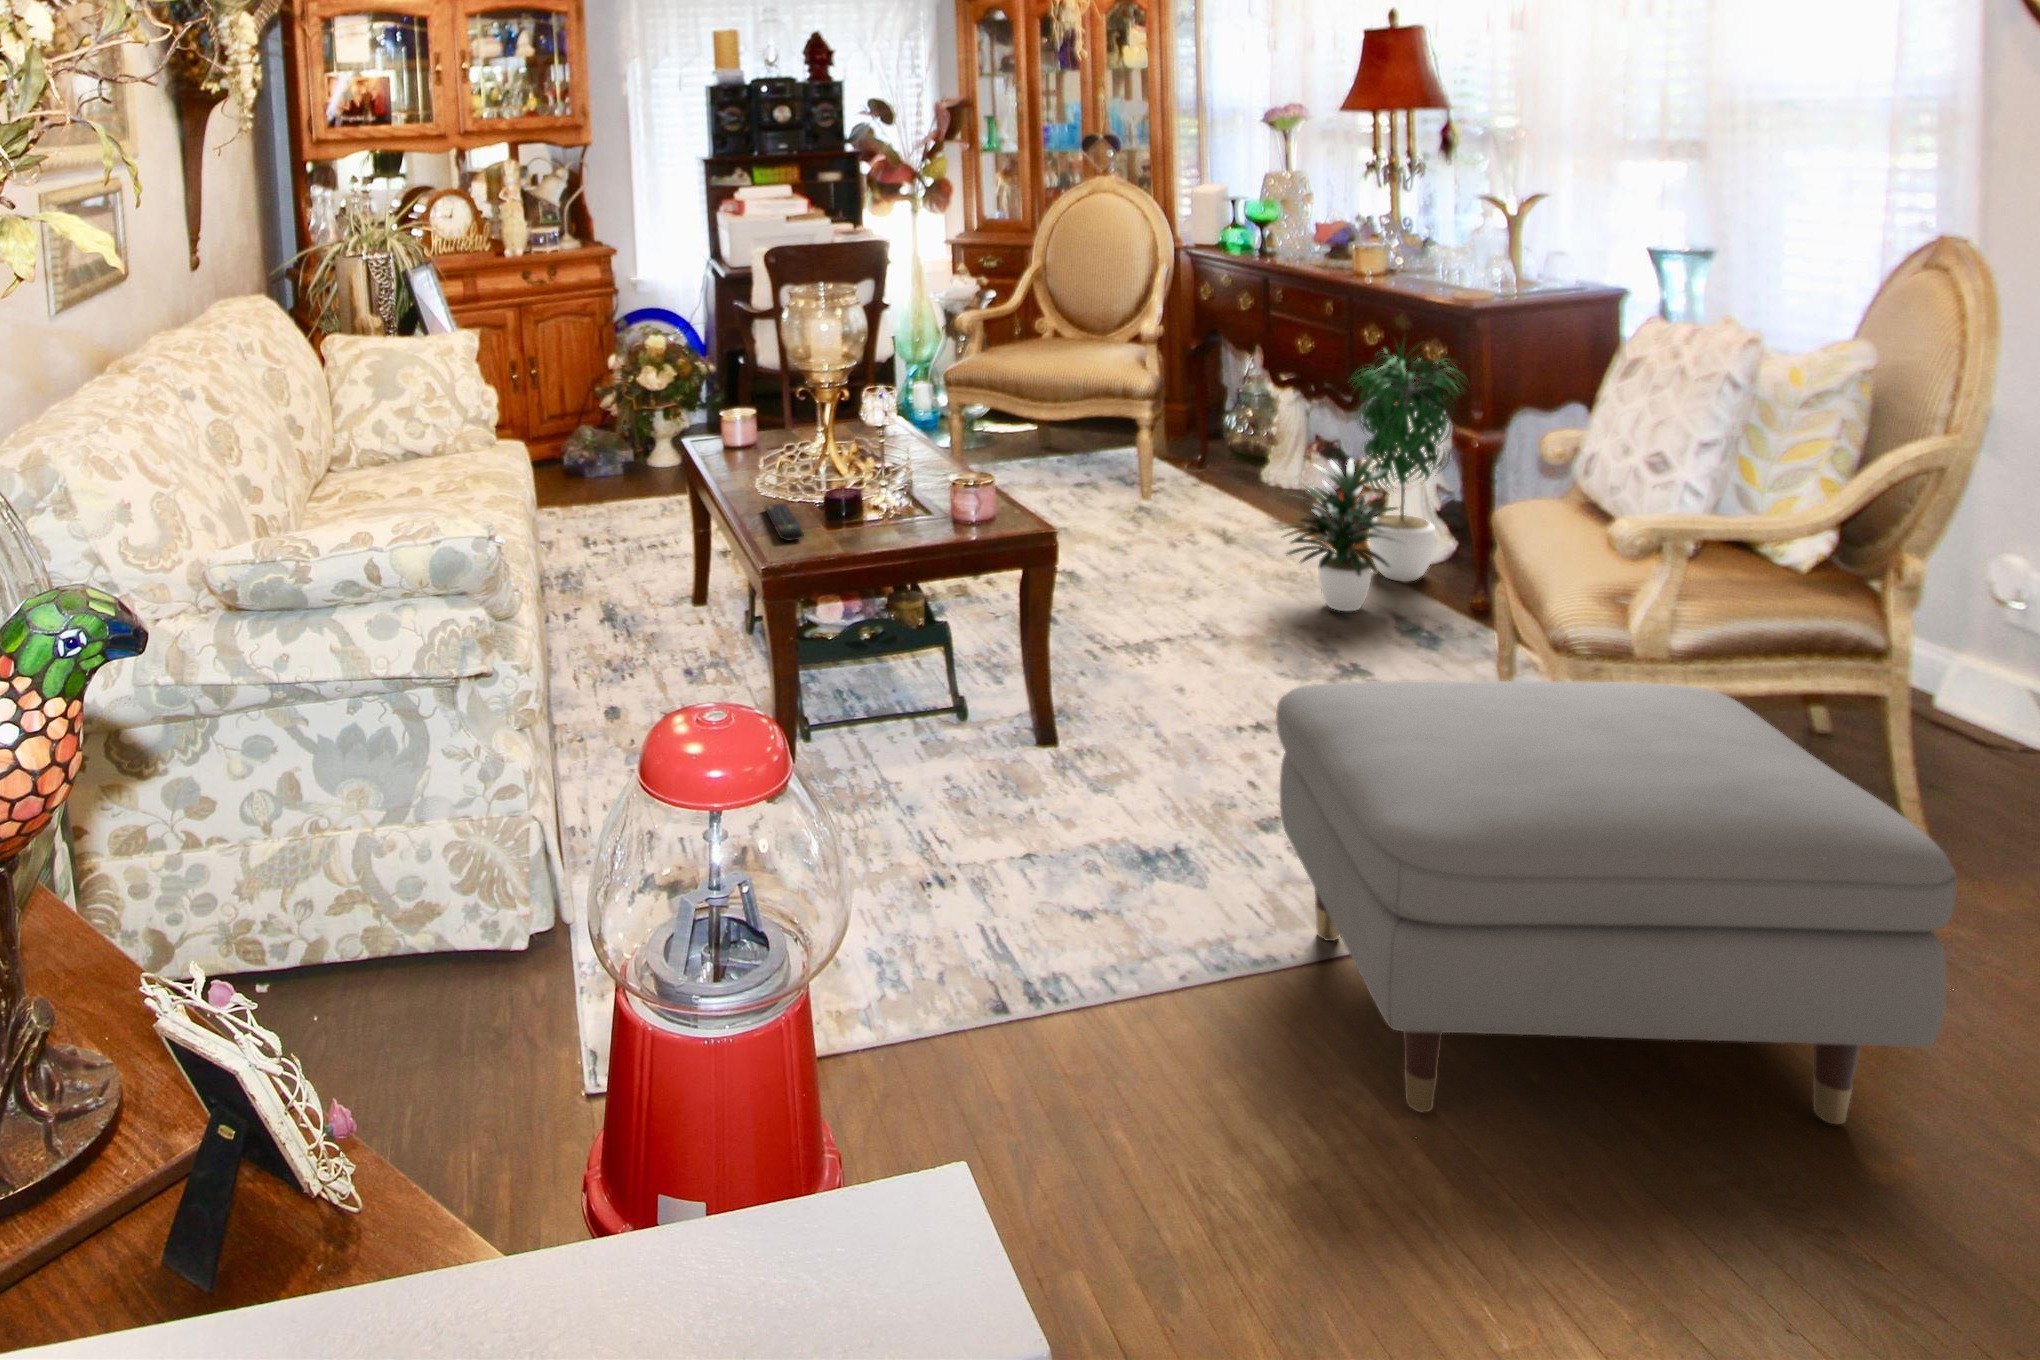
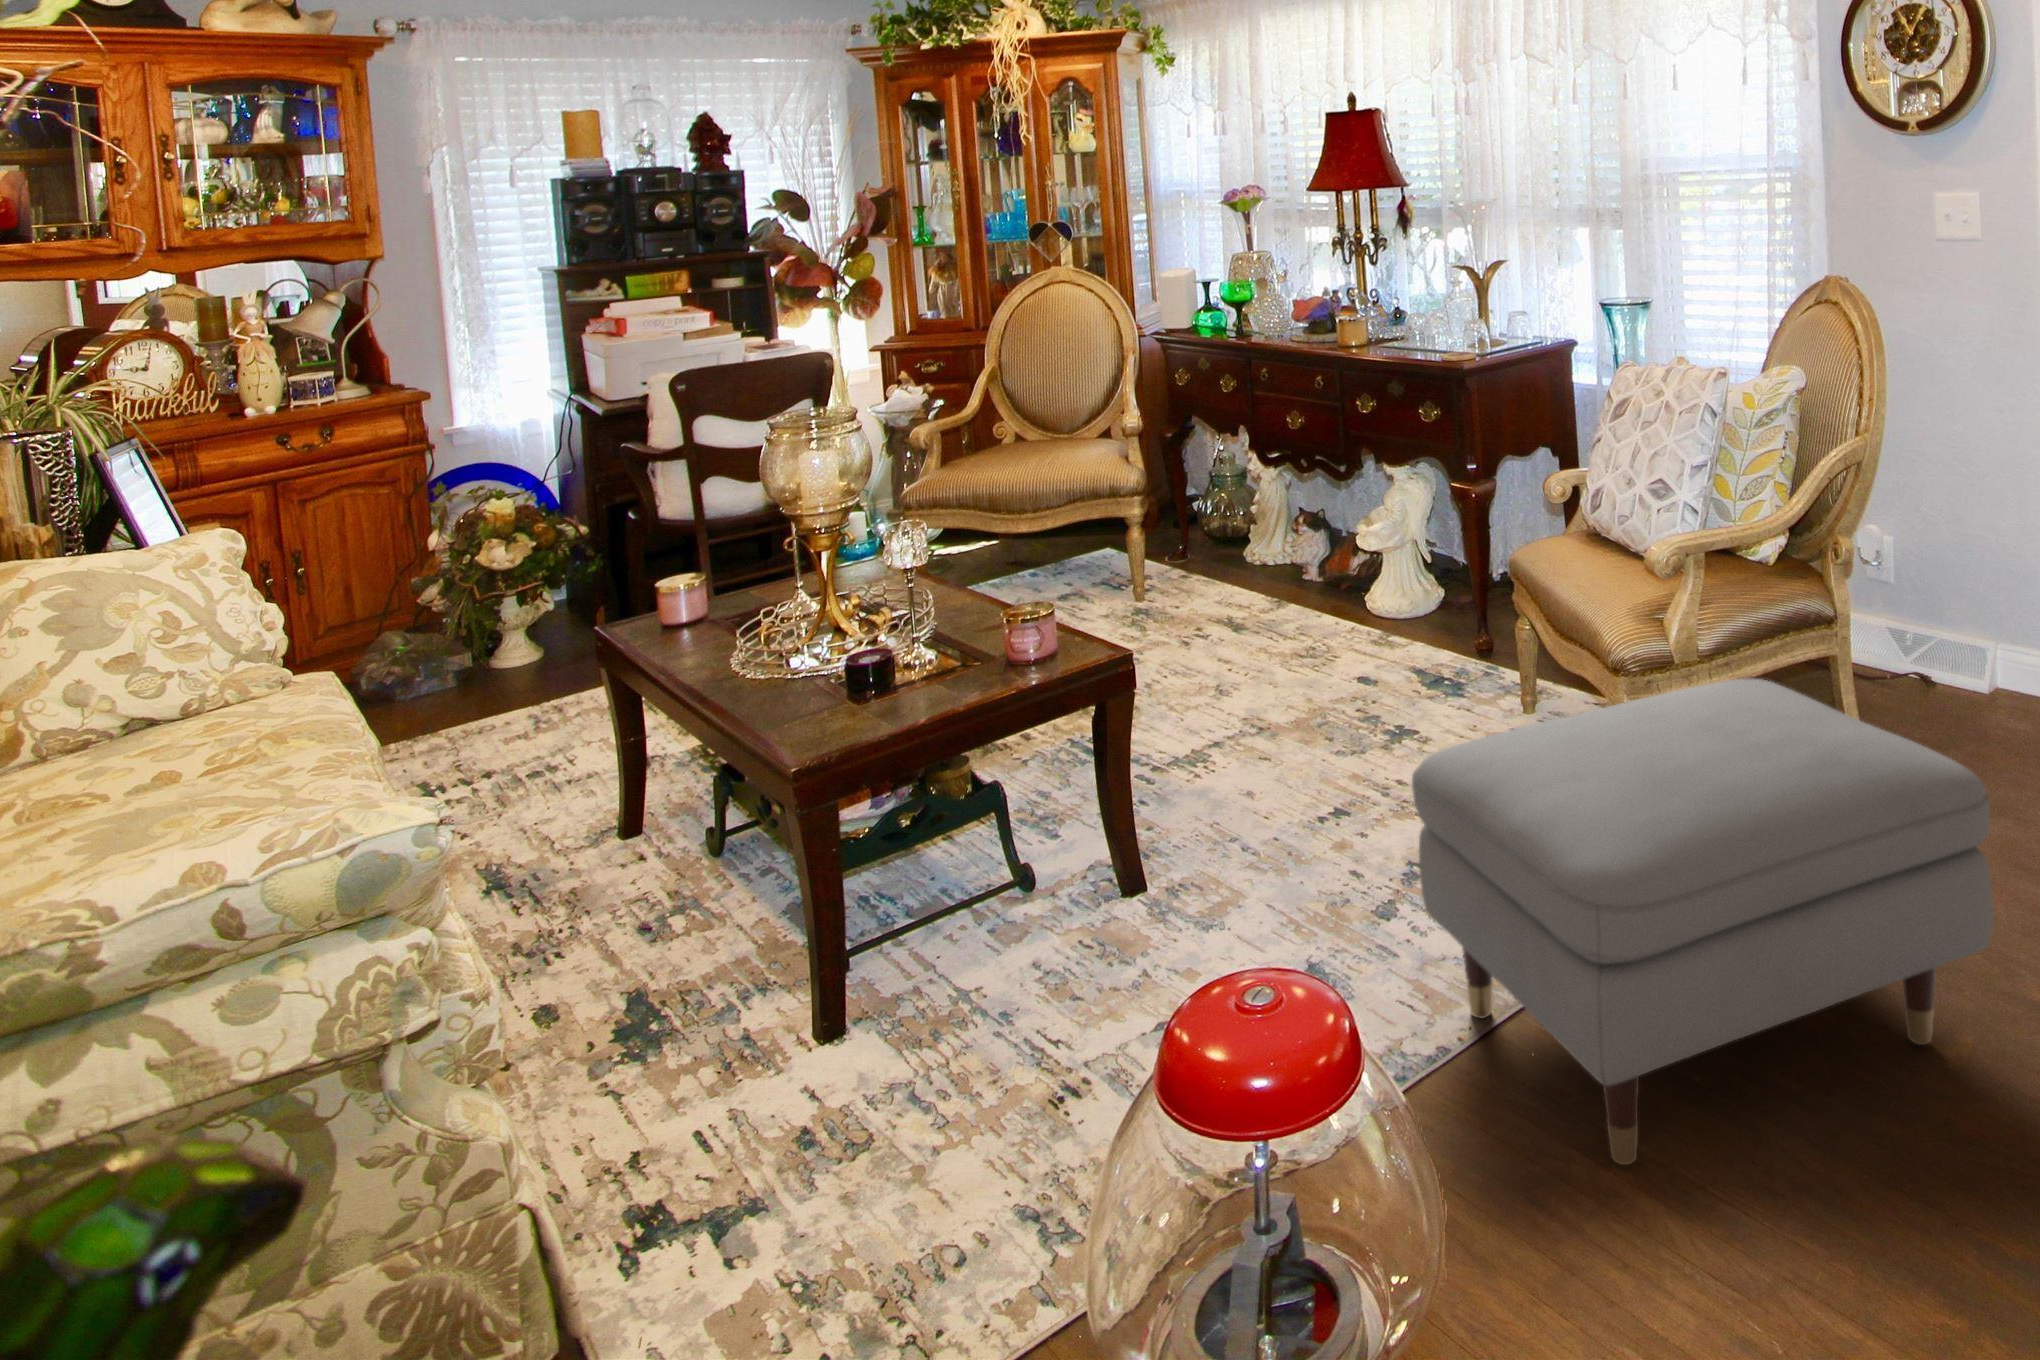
potted plant: present [1283,338,1464,611] -> none [1308,396,1460,682]
remote control: present [765,504,804,541] -> none [751,672,821,715]

